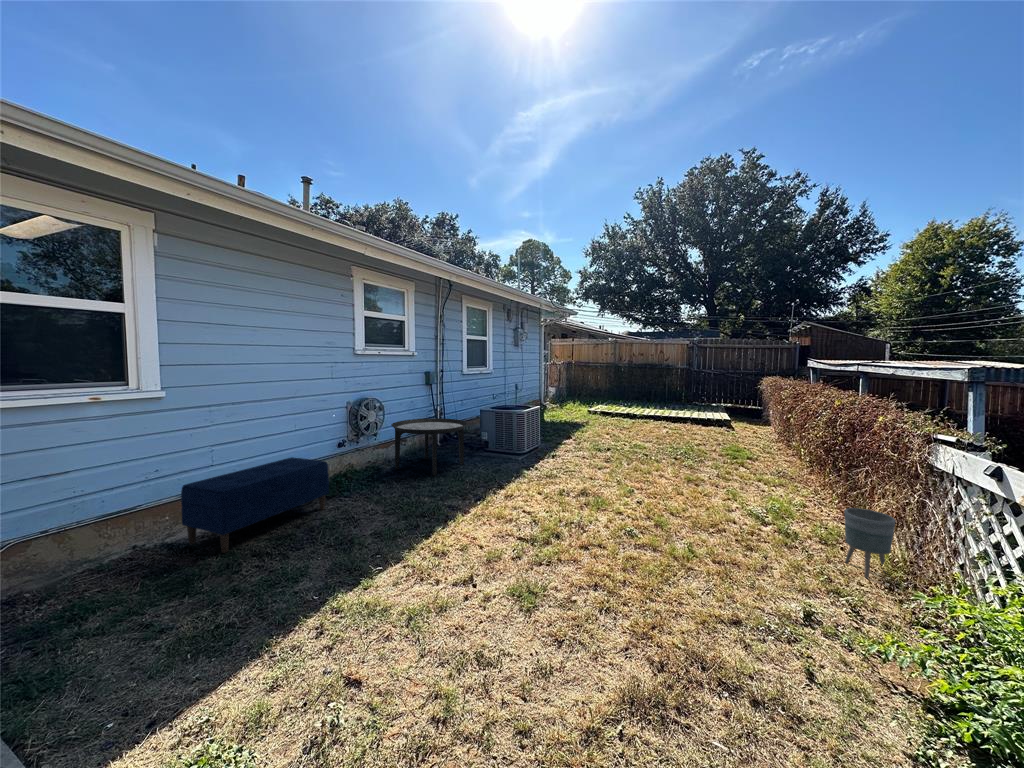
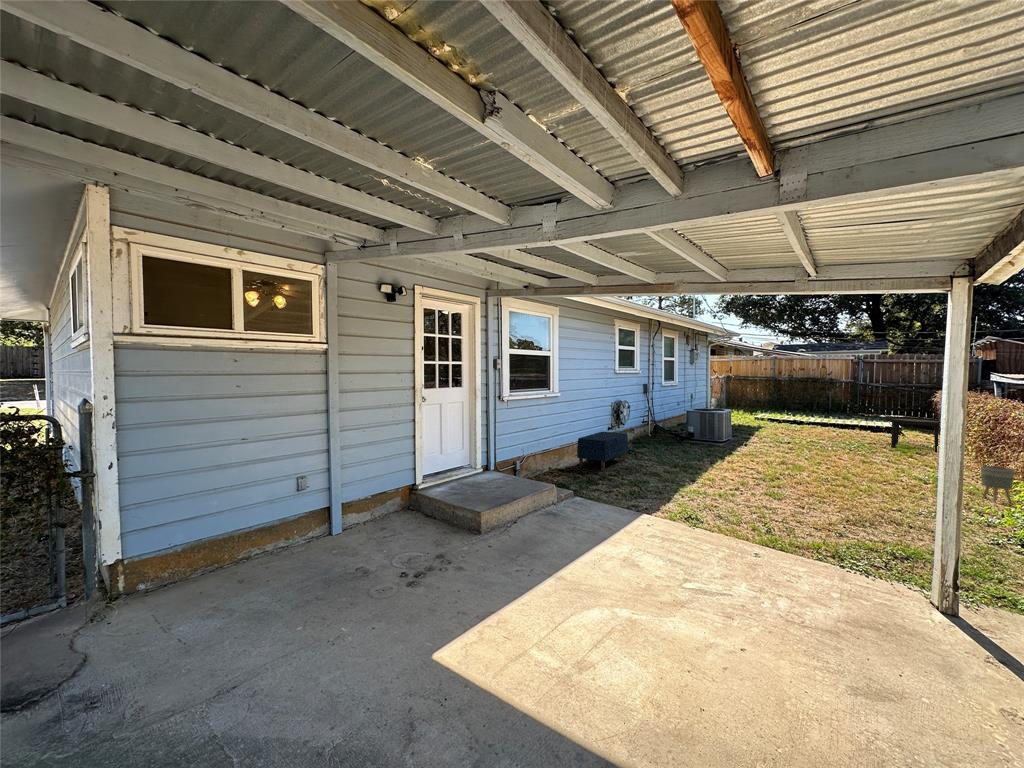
round table: present [391,418,468,475] -> present [883,416,939,452]

